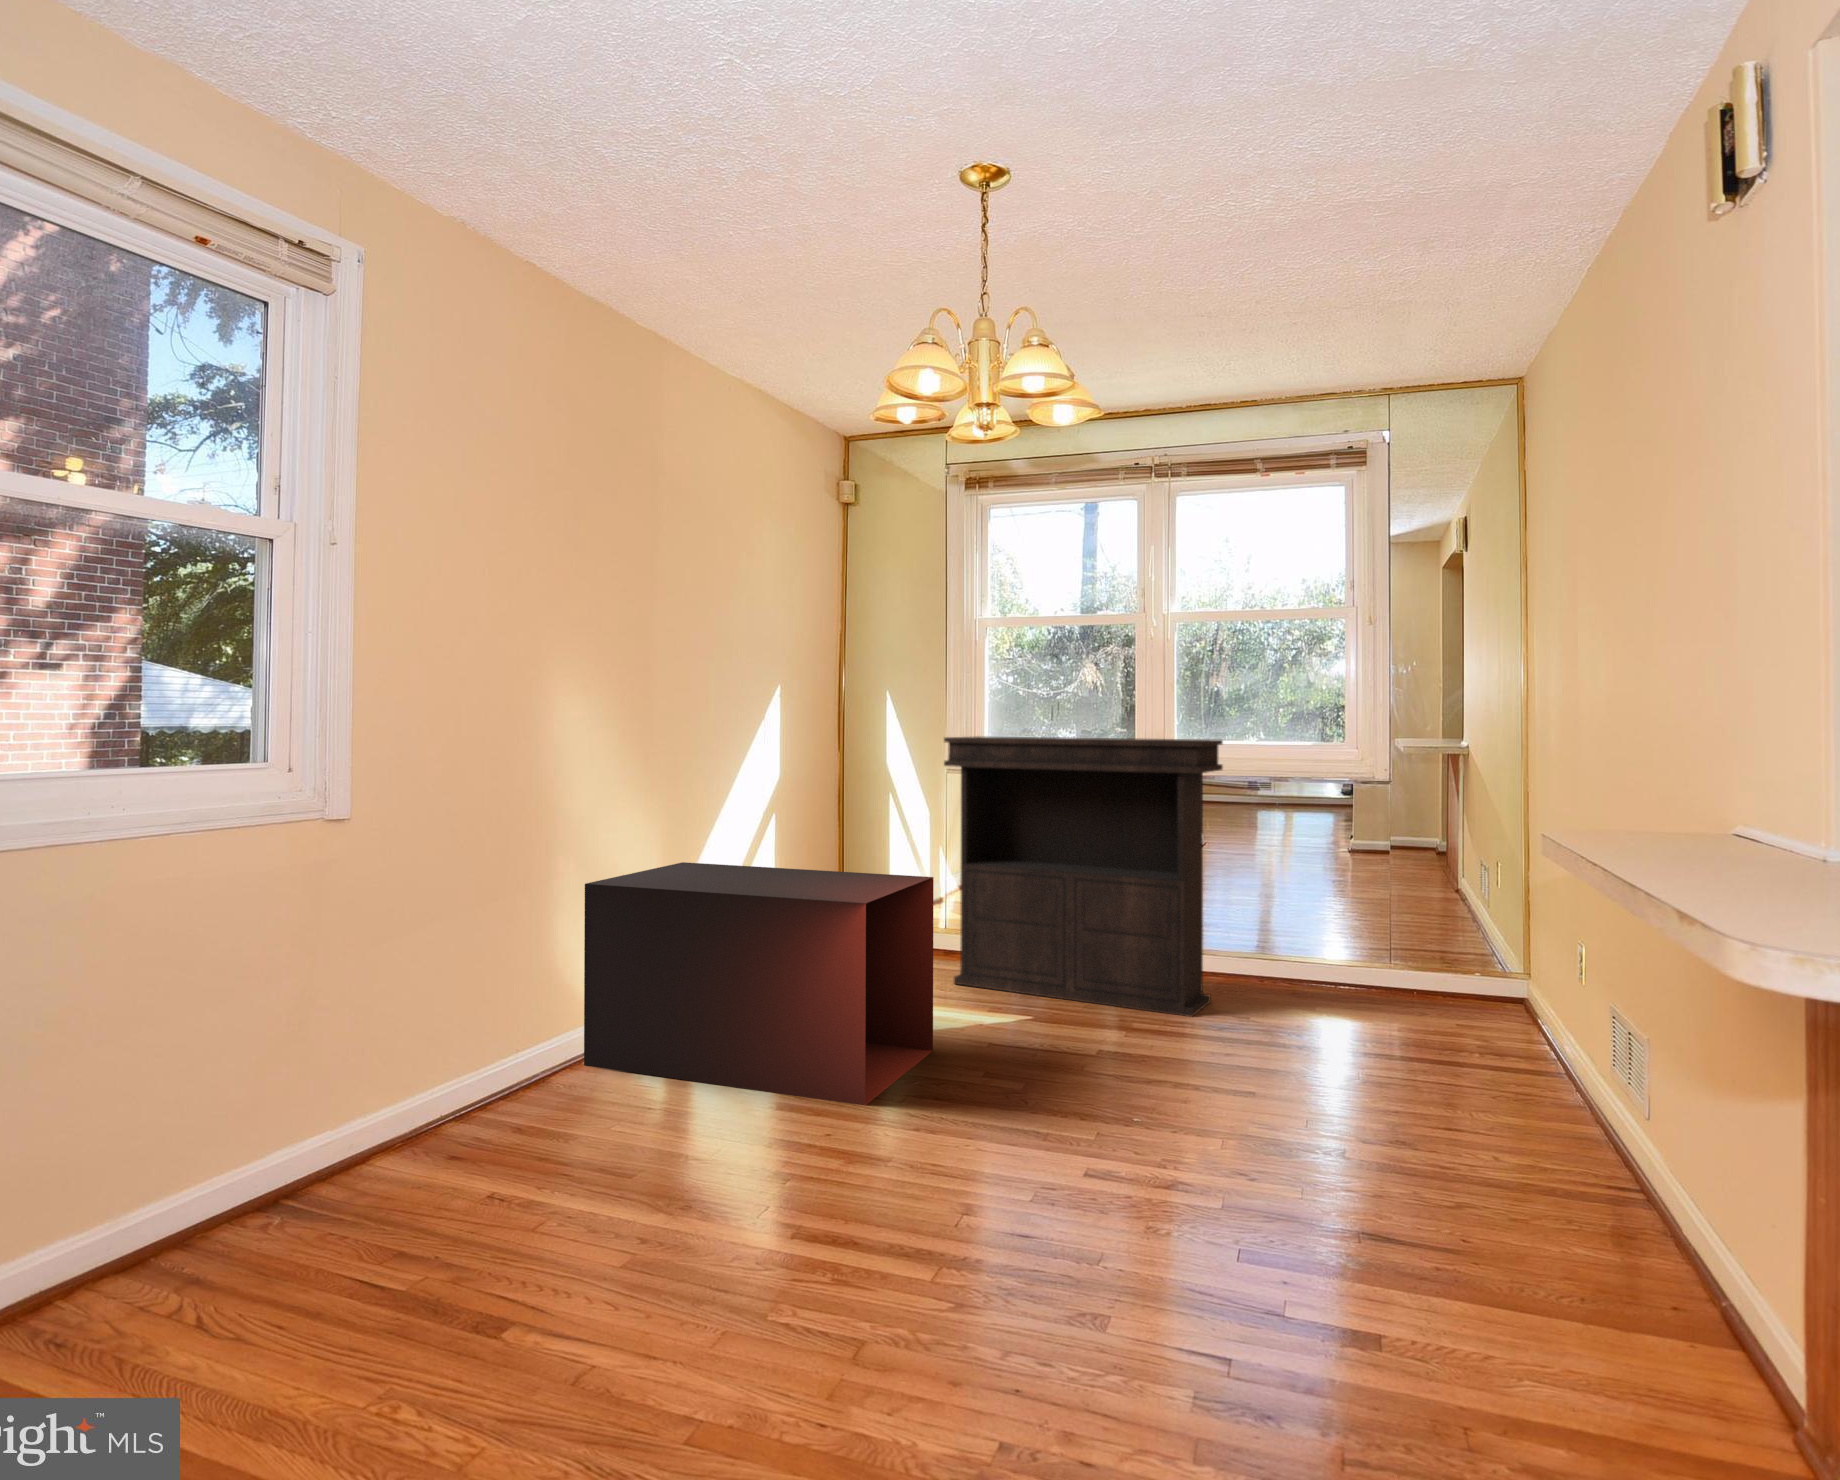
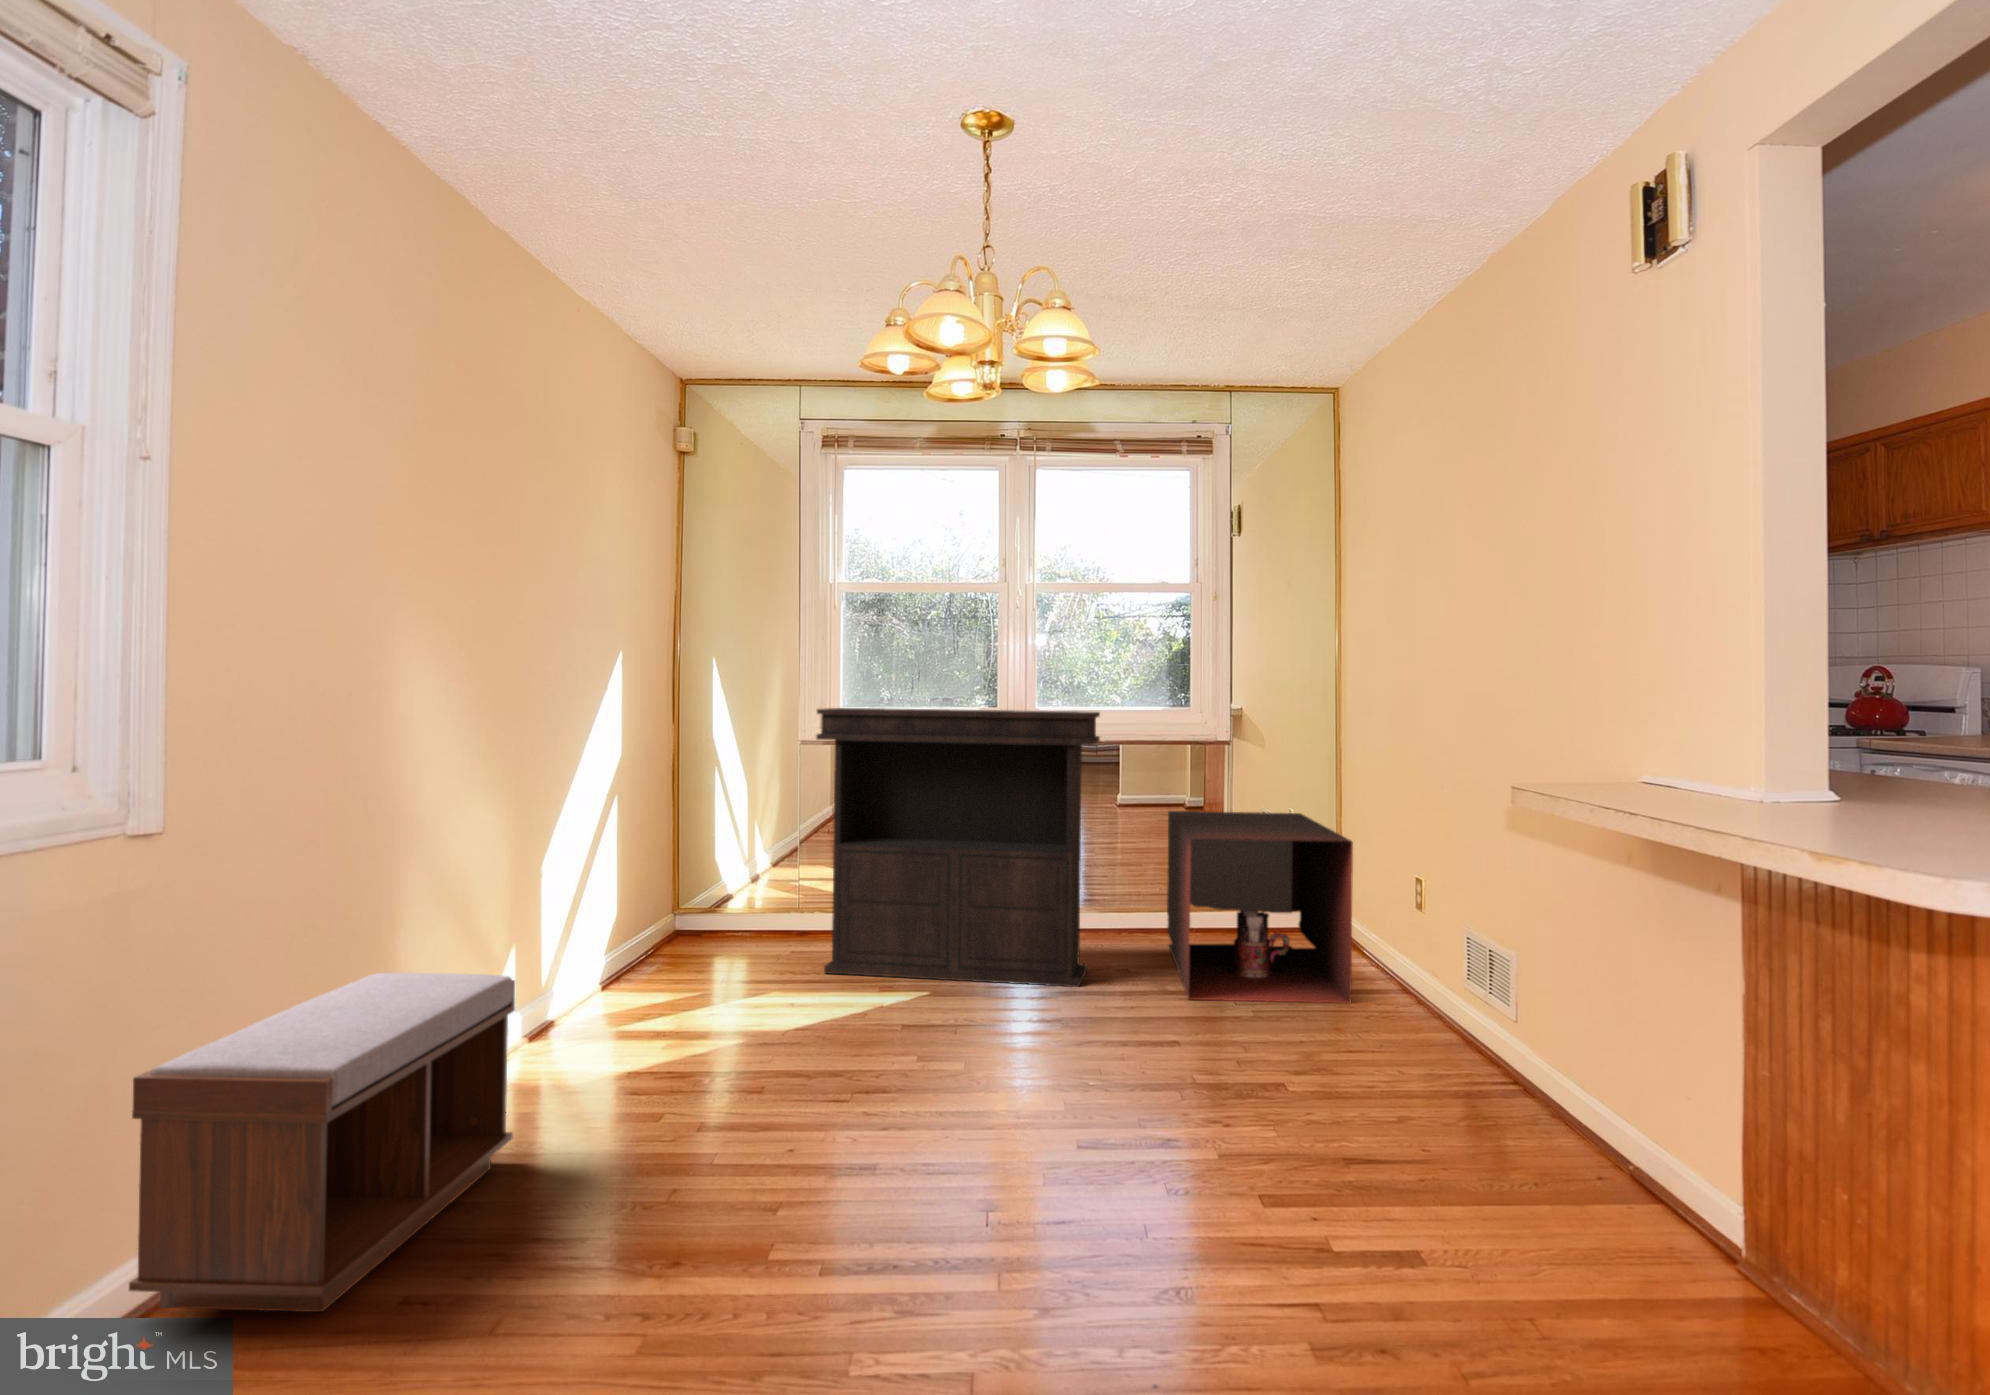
storage cabinet: present [584,862,934,1105] -> present [1167,811,1353,1003]
bench: none [299,951,608,1208] -> present [129,973,515,1312]

